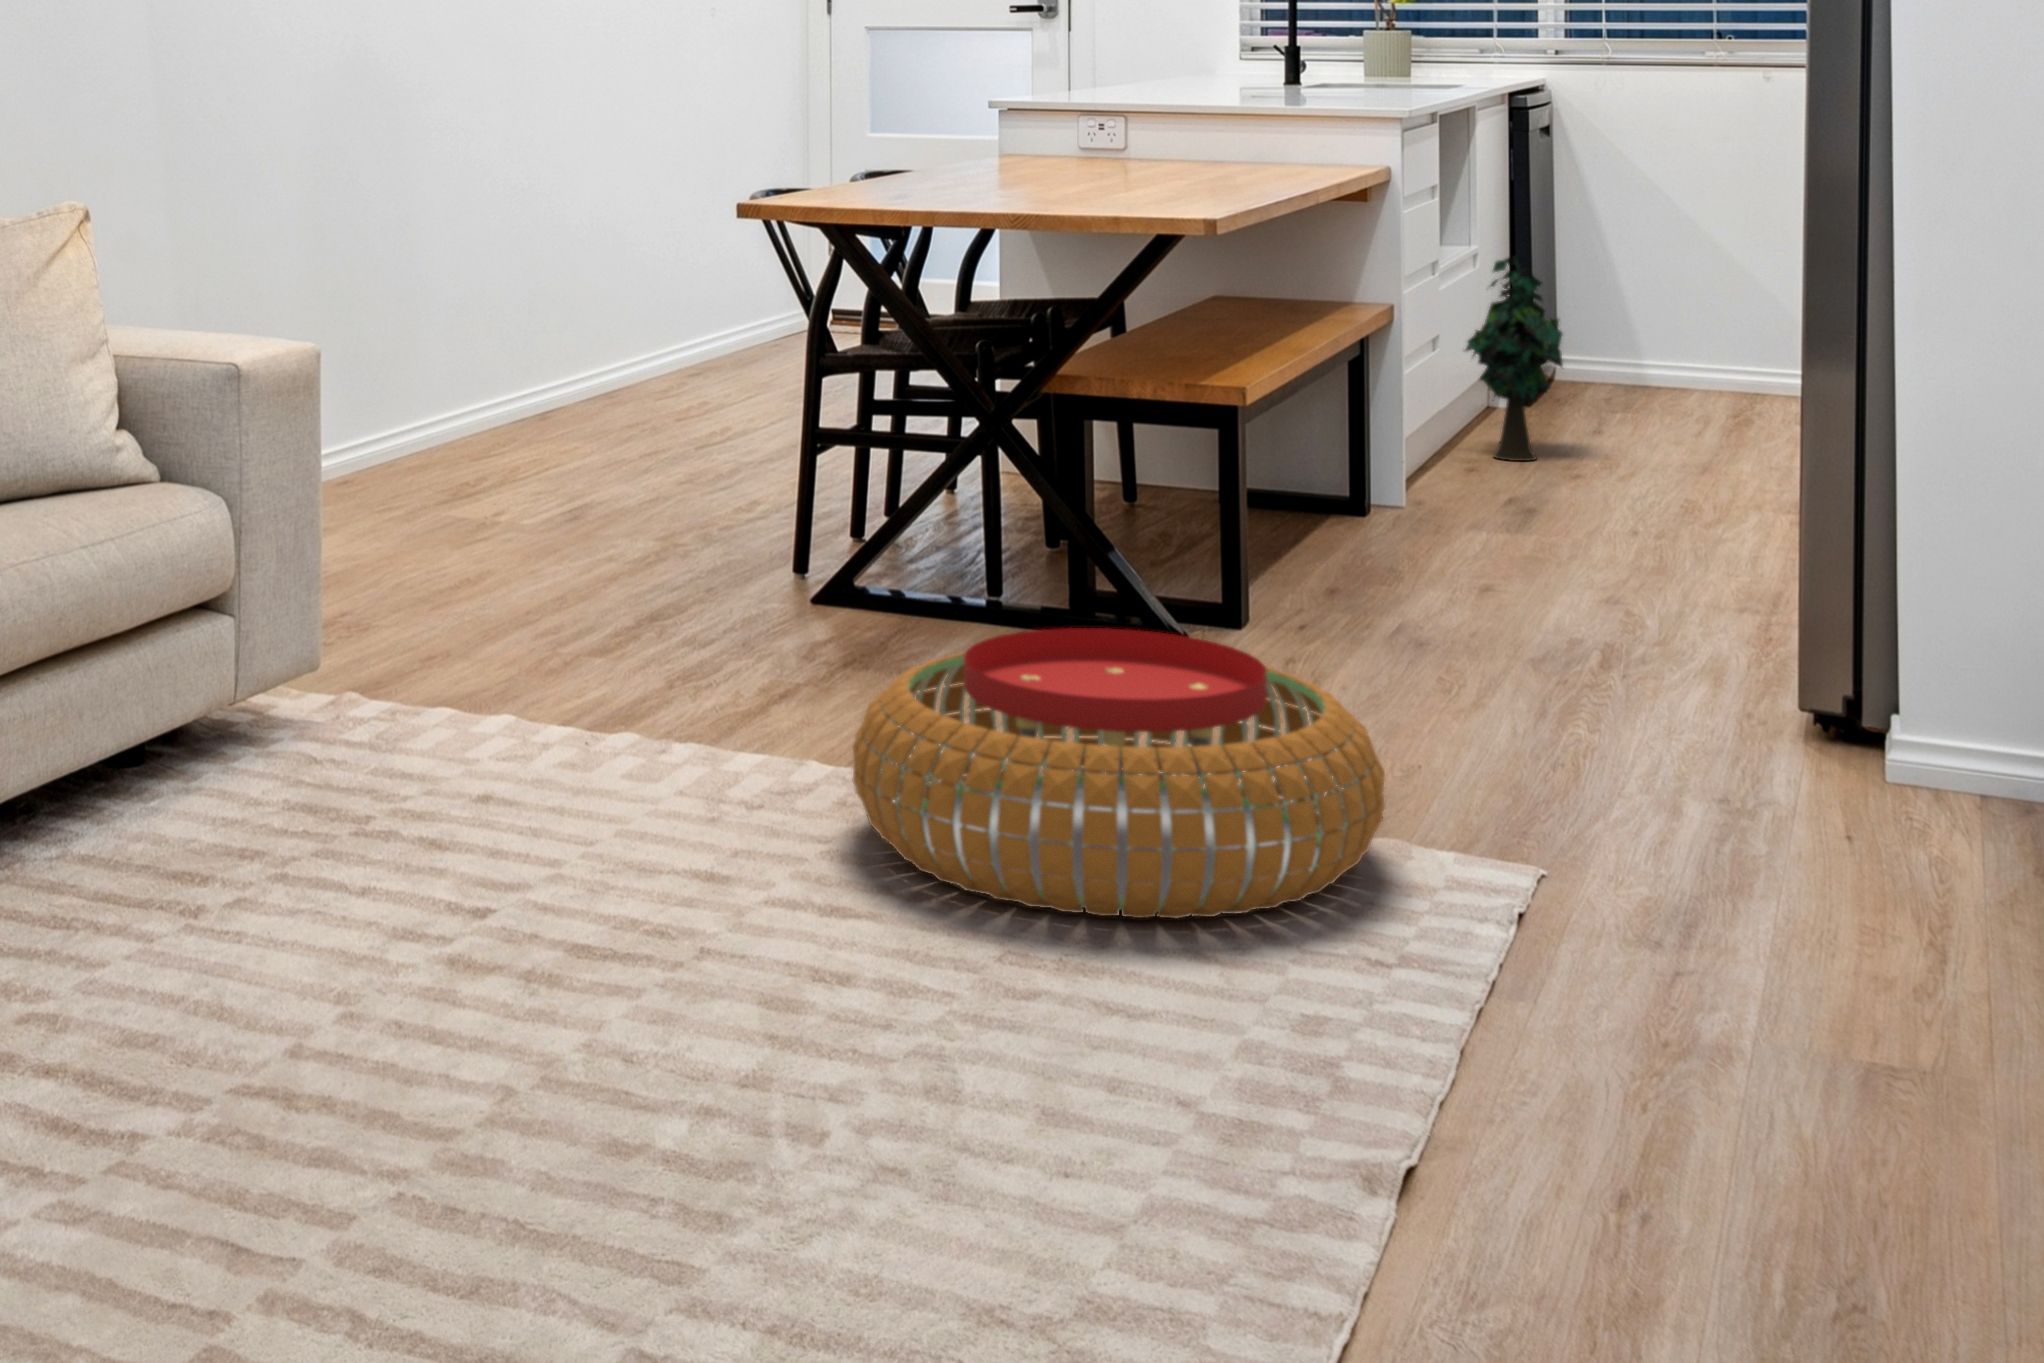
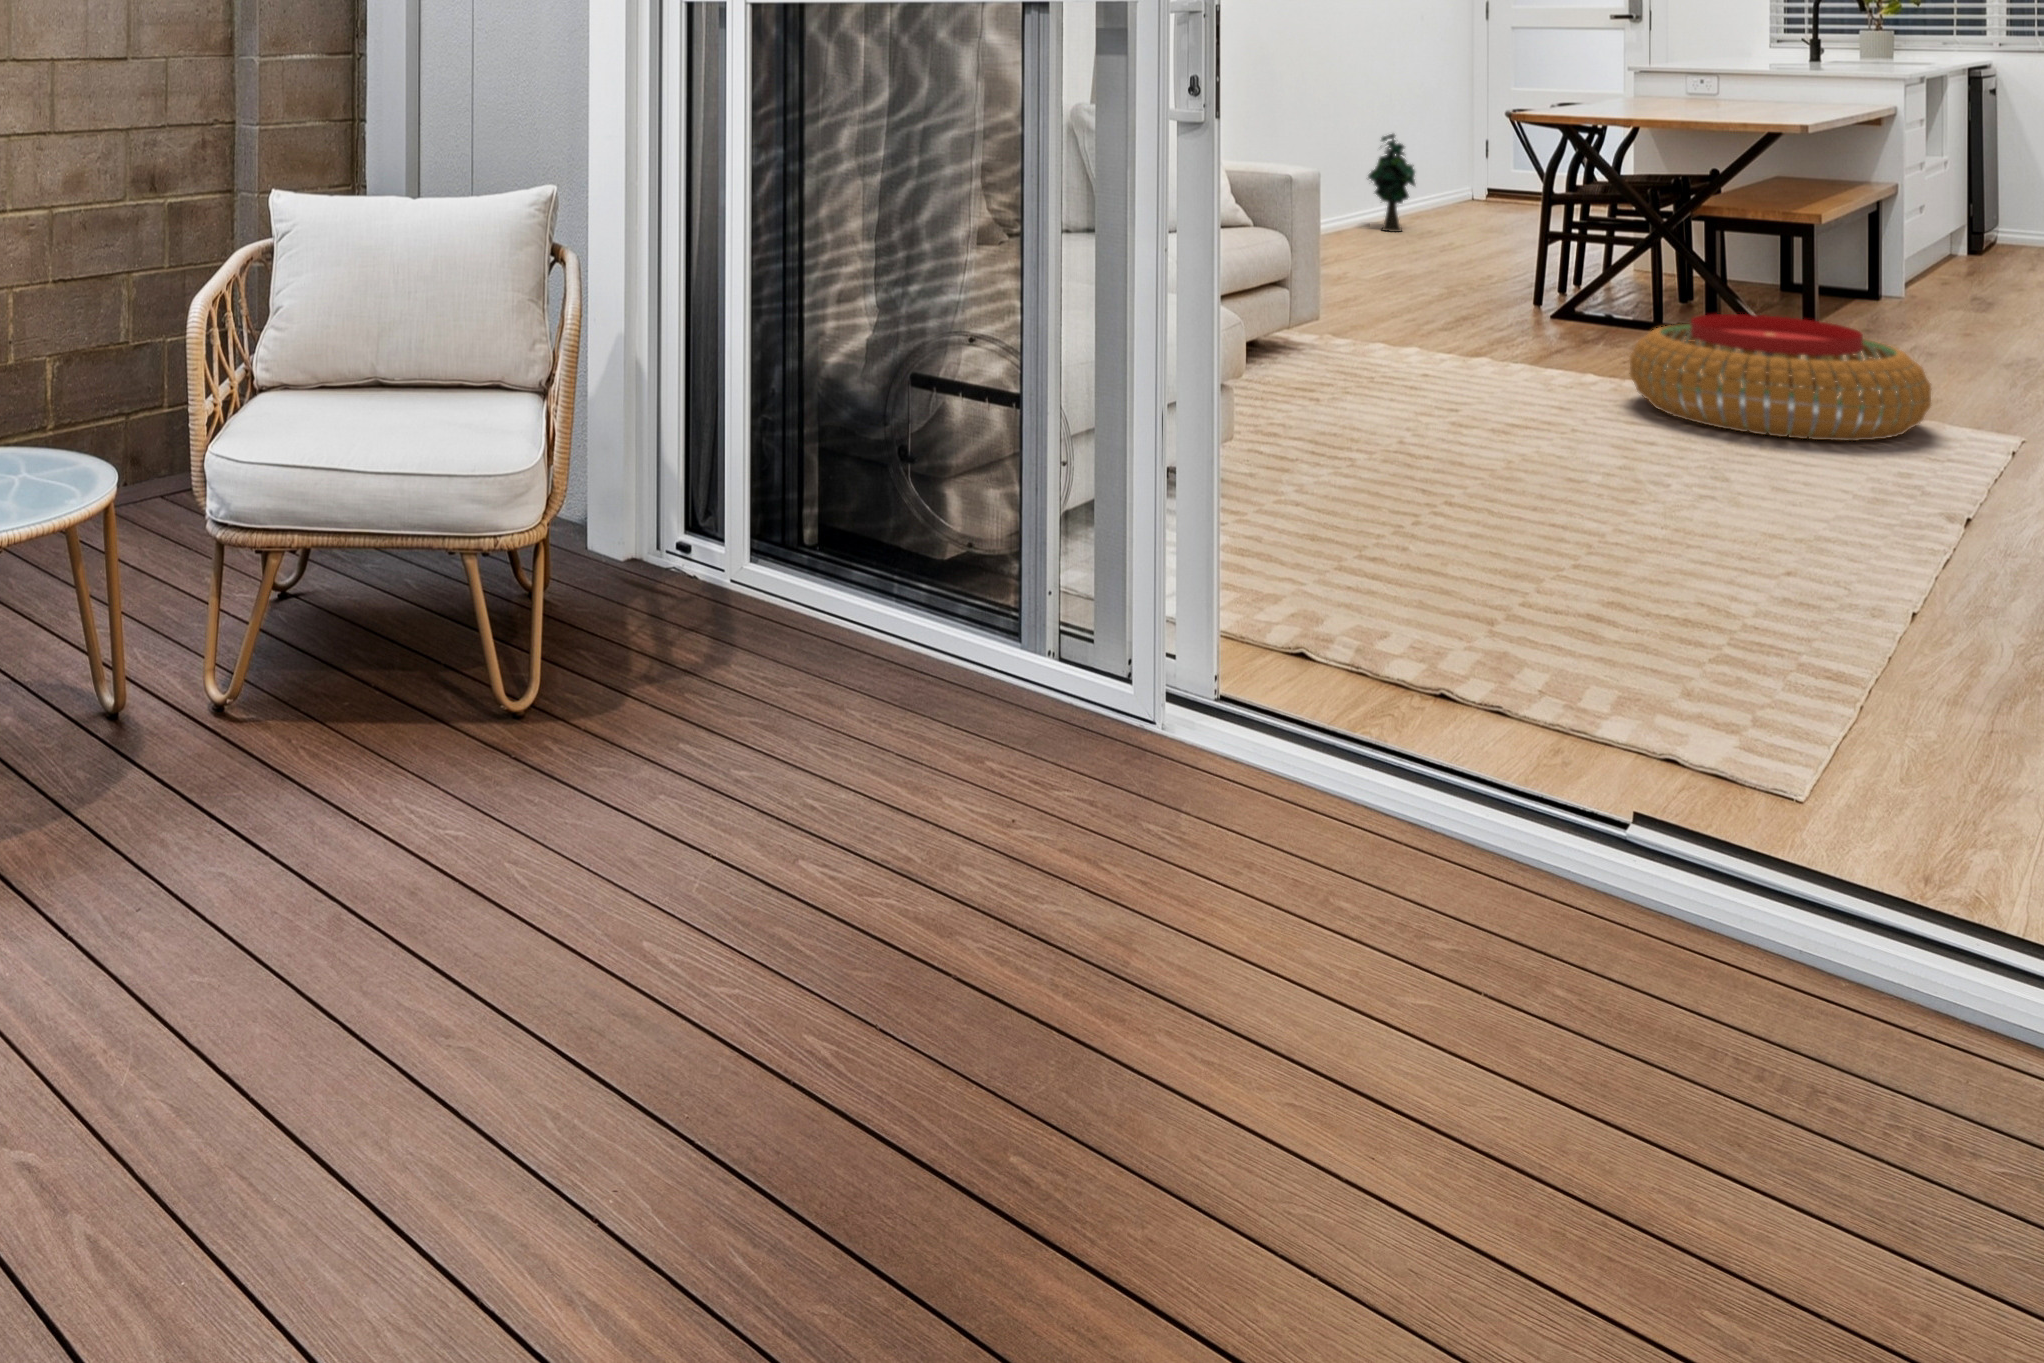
decorative plant: present [1465,255,1563,461] -> present [1368,134,1415,232]

